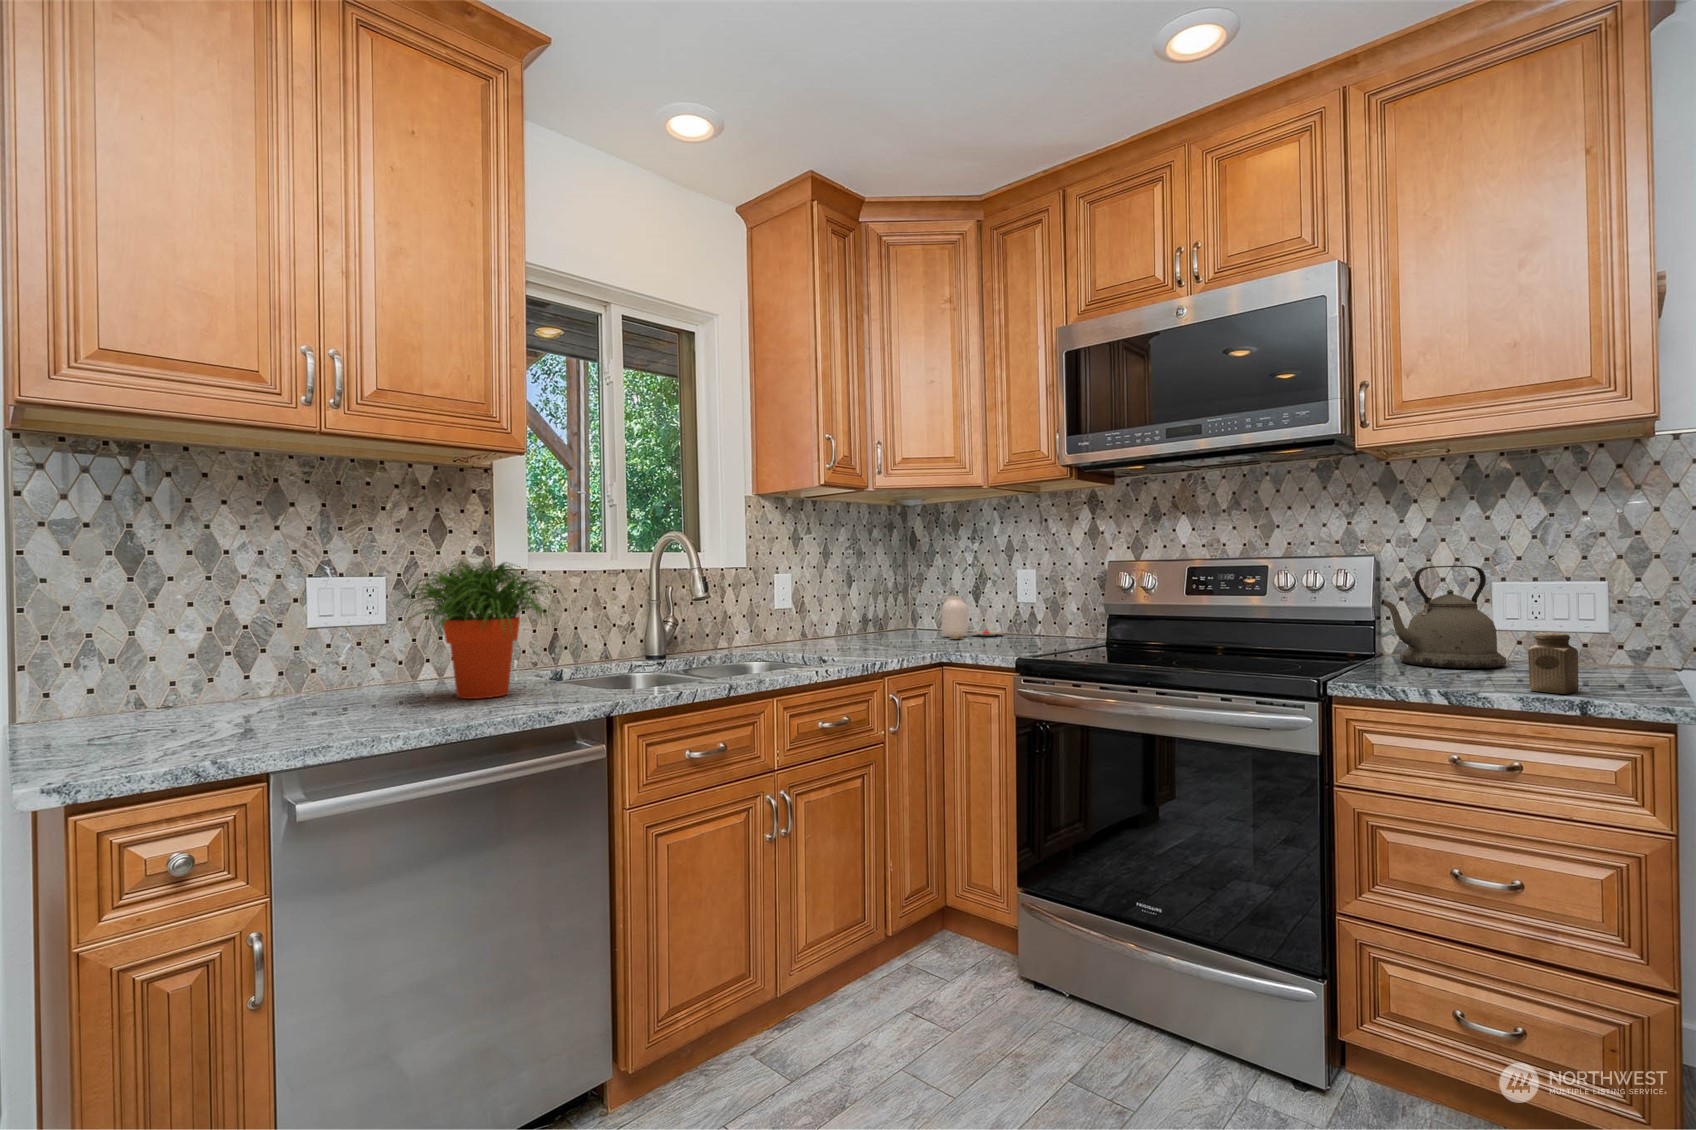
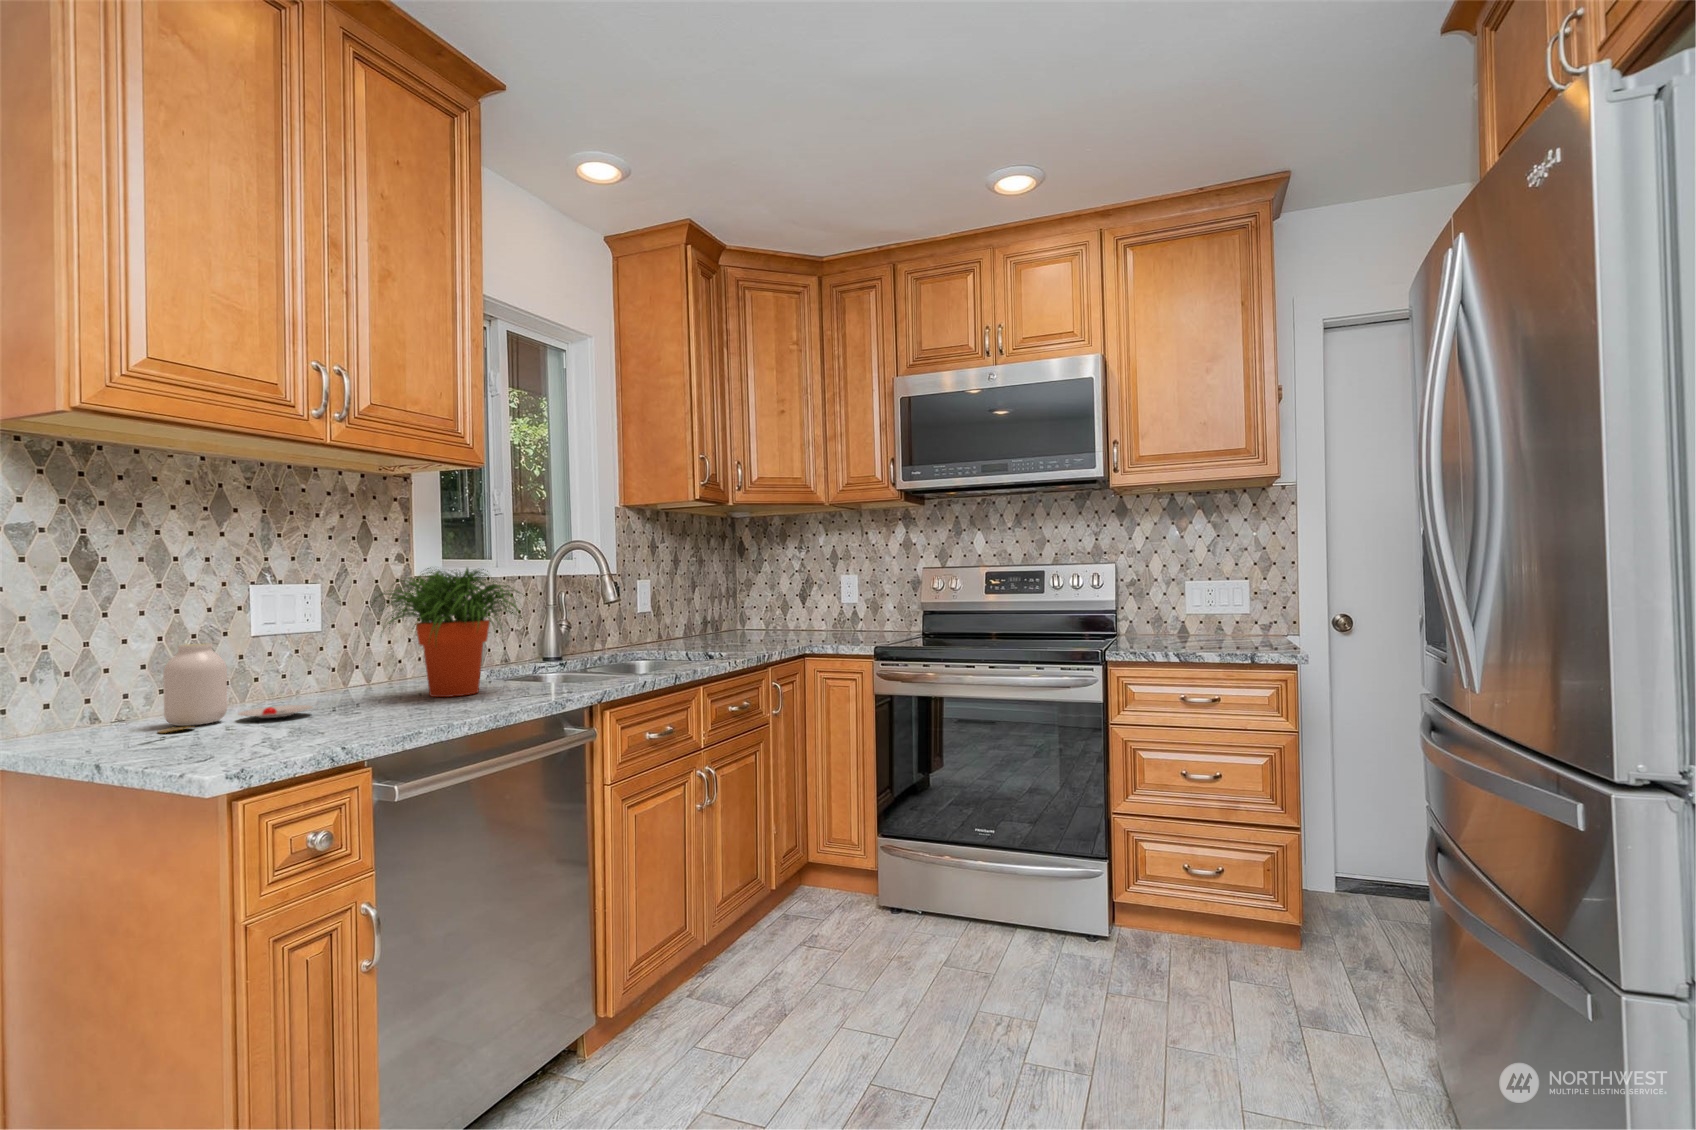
kettle: present [1381,566,1506,668] -> none [1123,570,1195,640]
jar: present [942,596,1002,639] -> present [159,643,313,733]
salt shaker: present [1528,633,1579,694] -> none [1220,613,1246,651]

